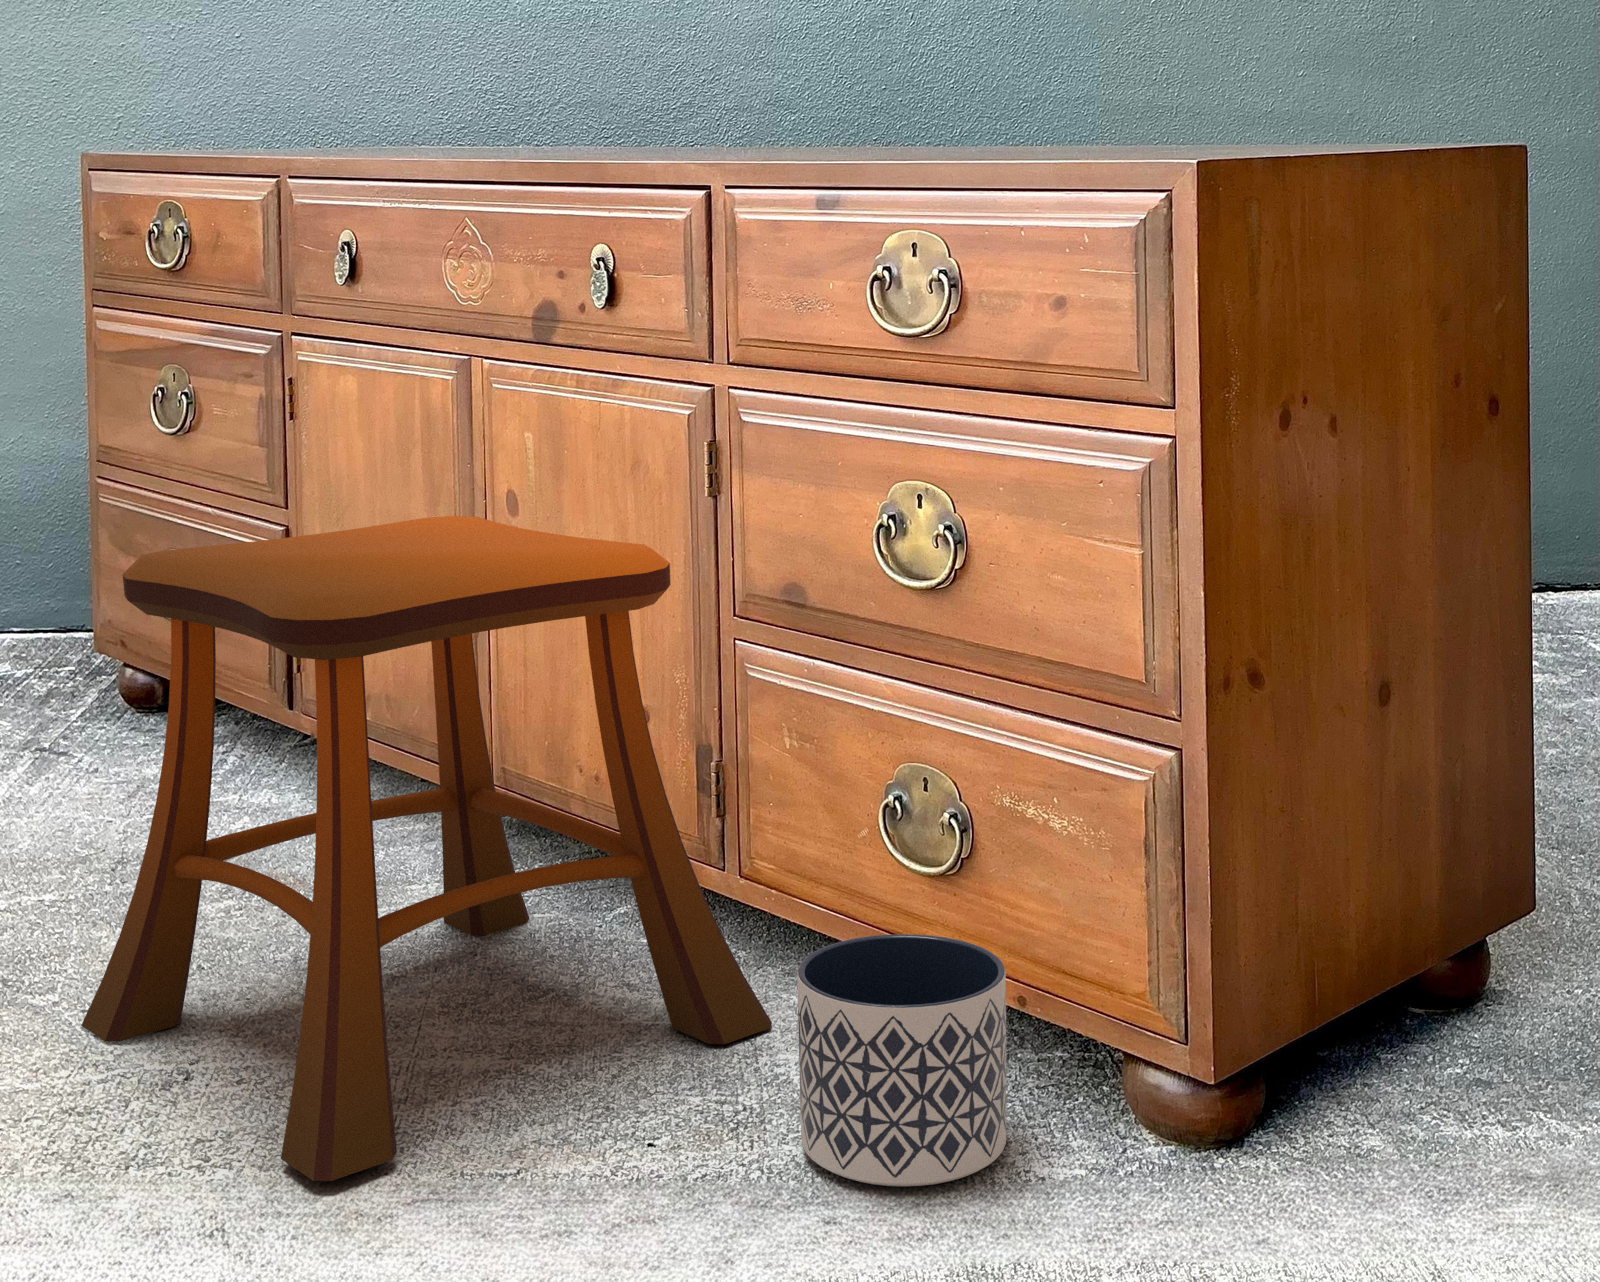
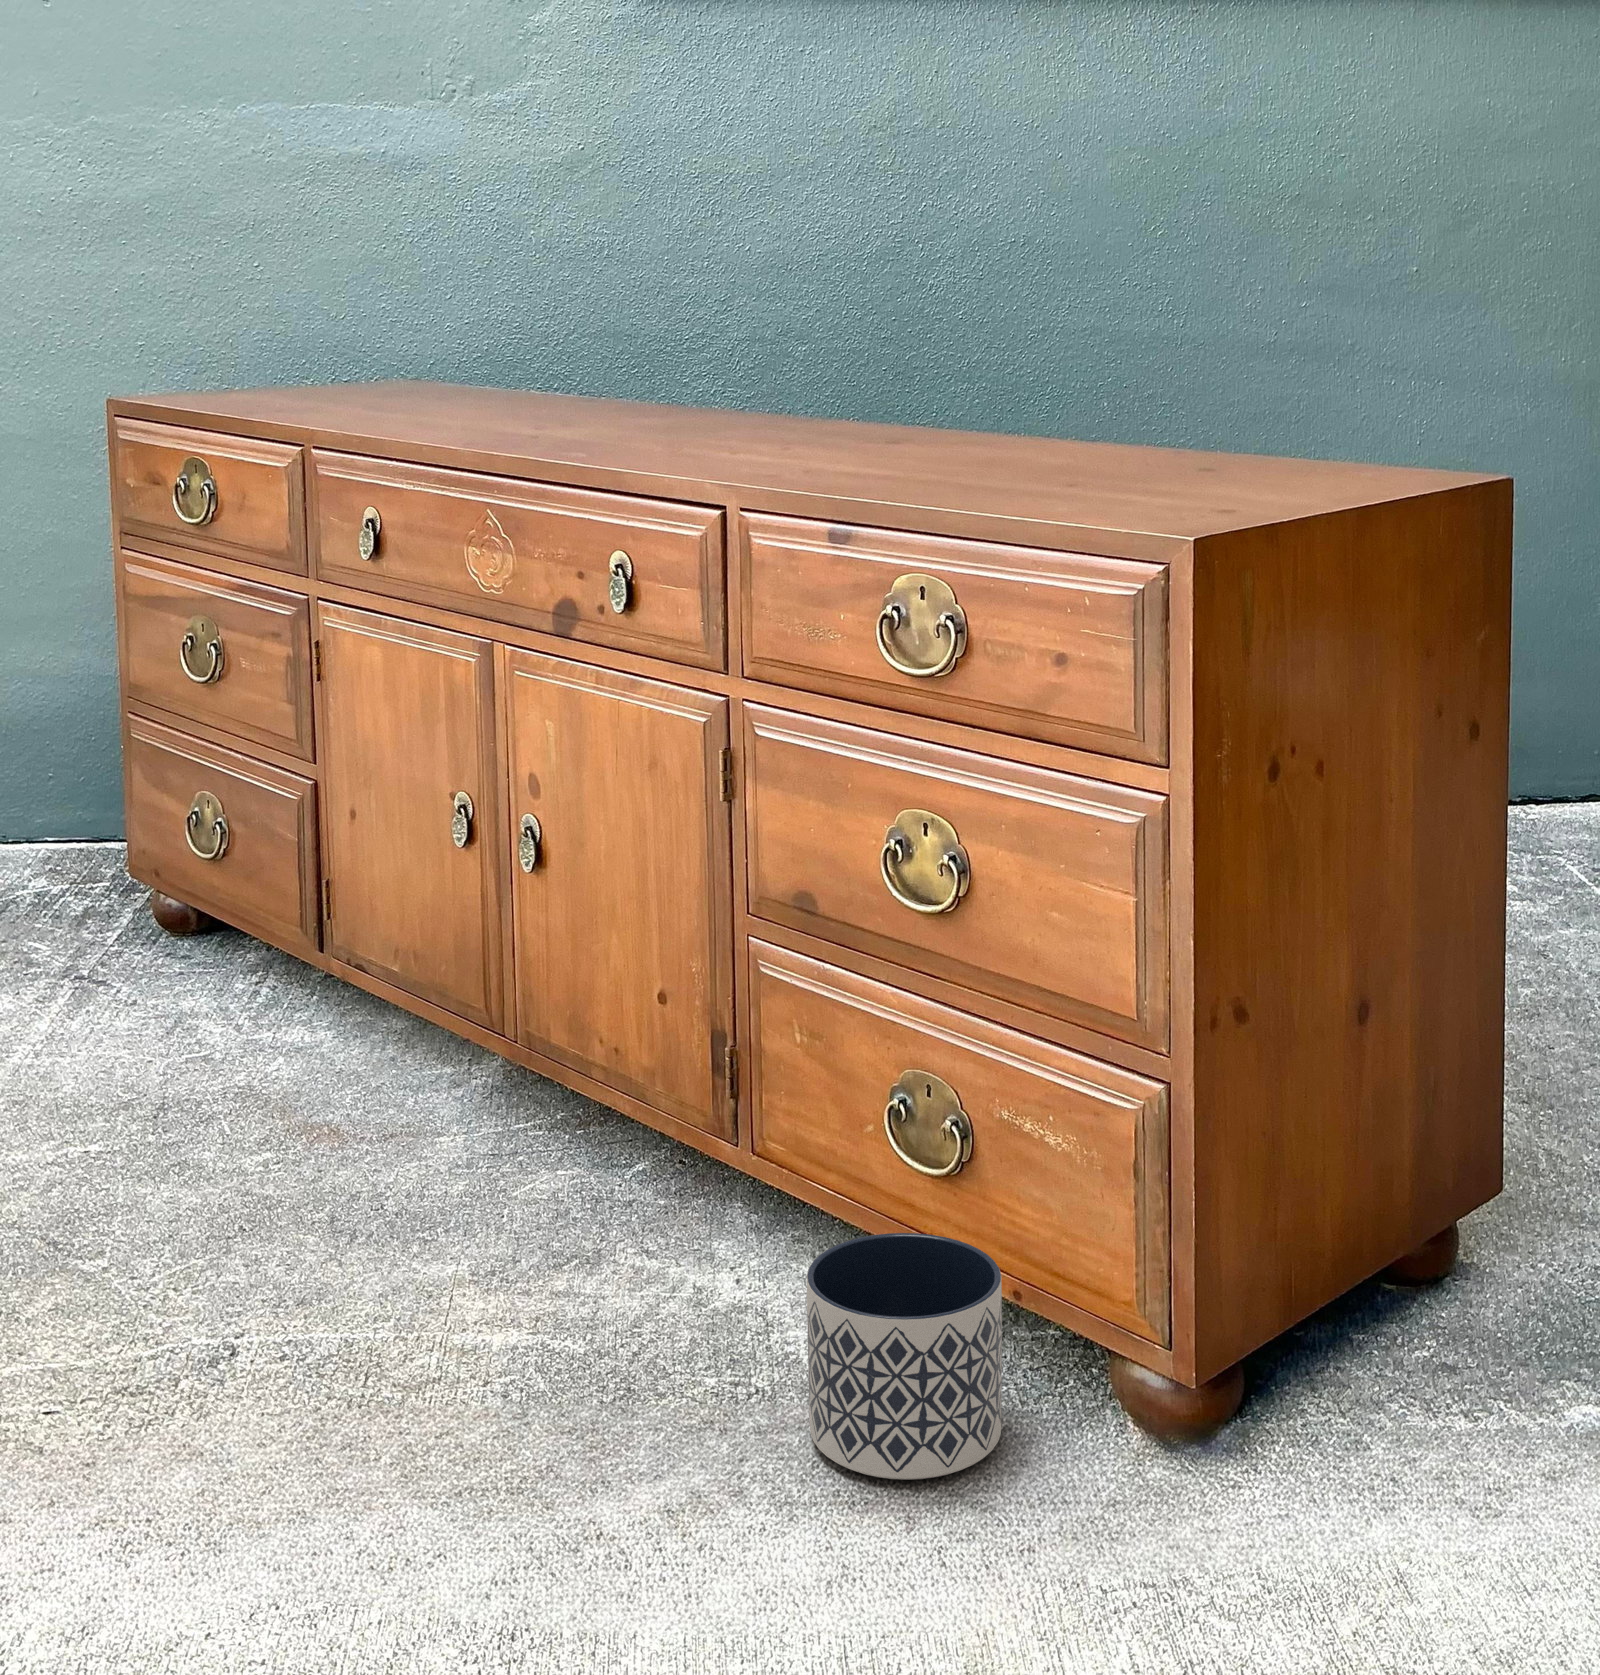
stool: present [81,516,772,1181] -> none [132,805,782,1471]

